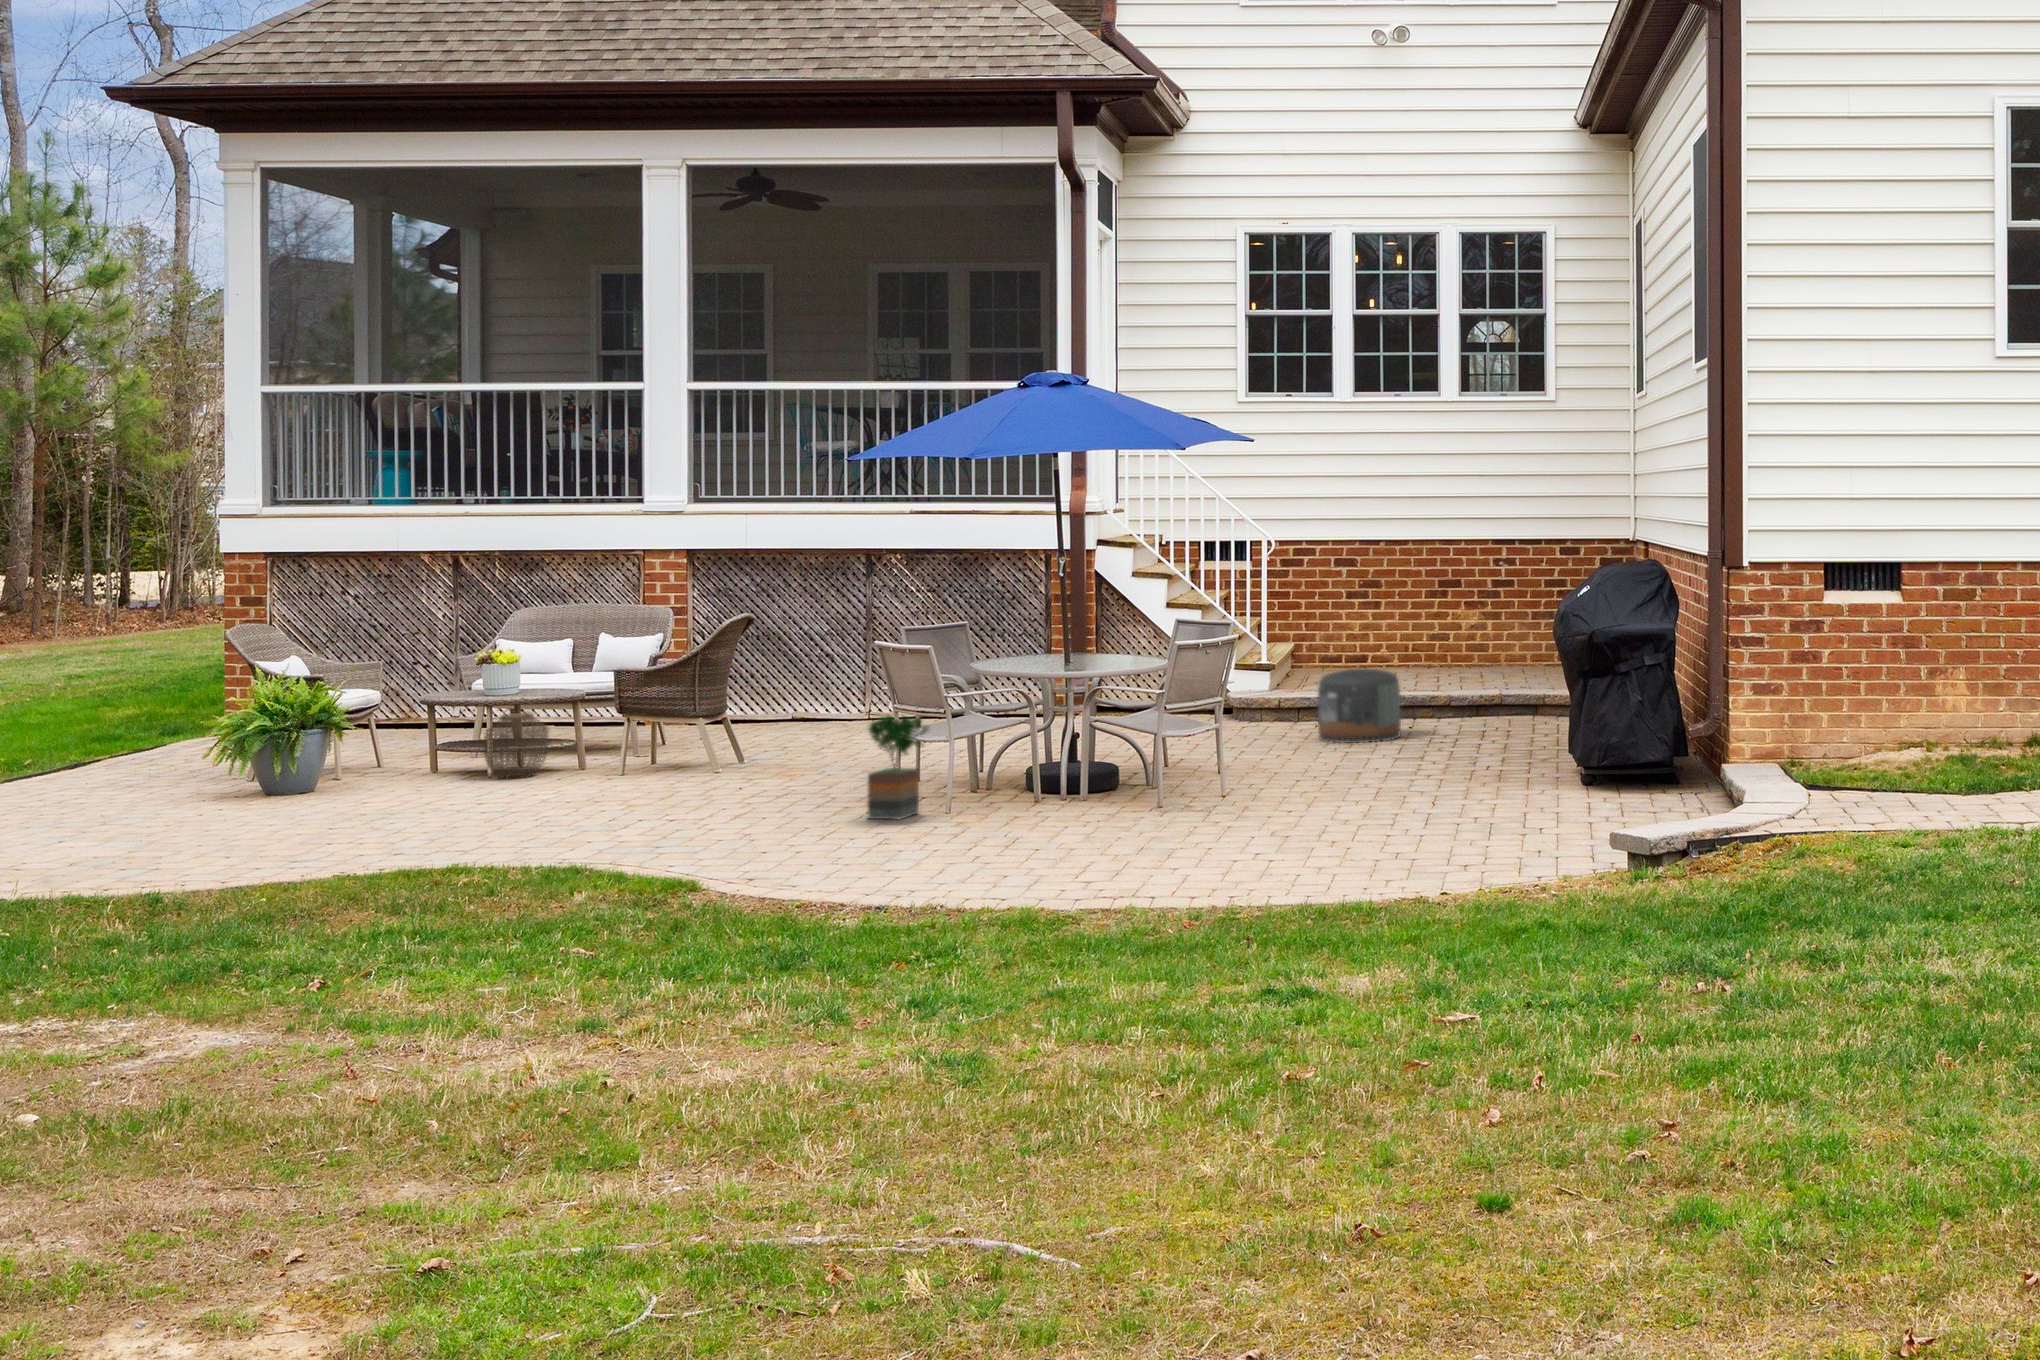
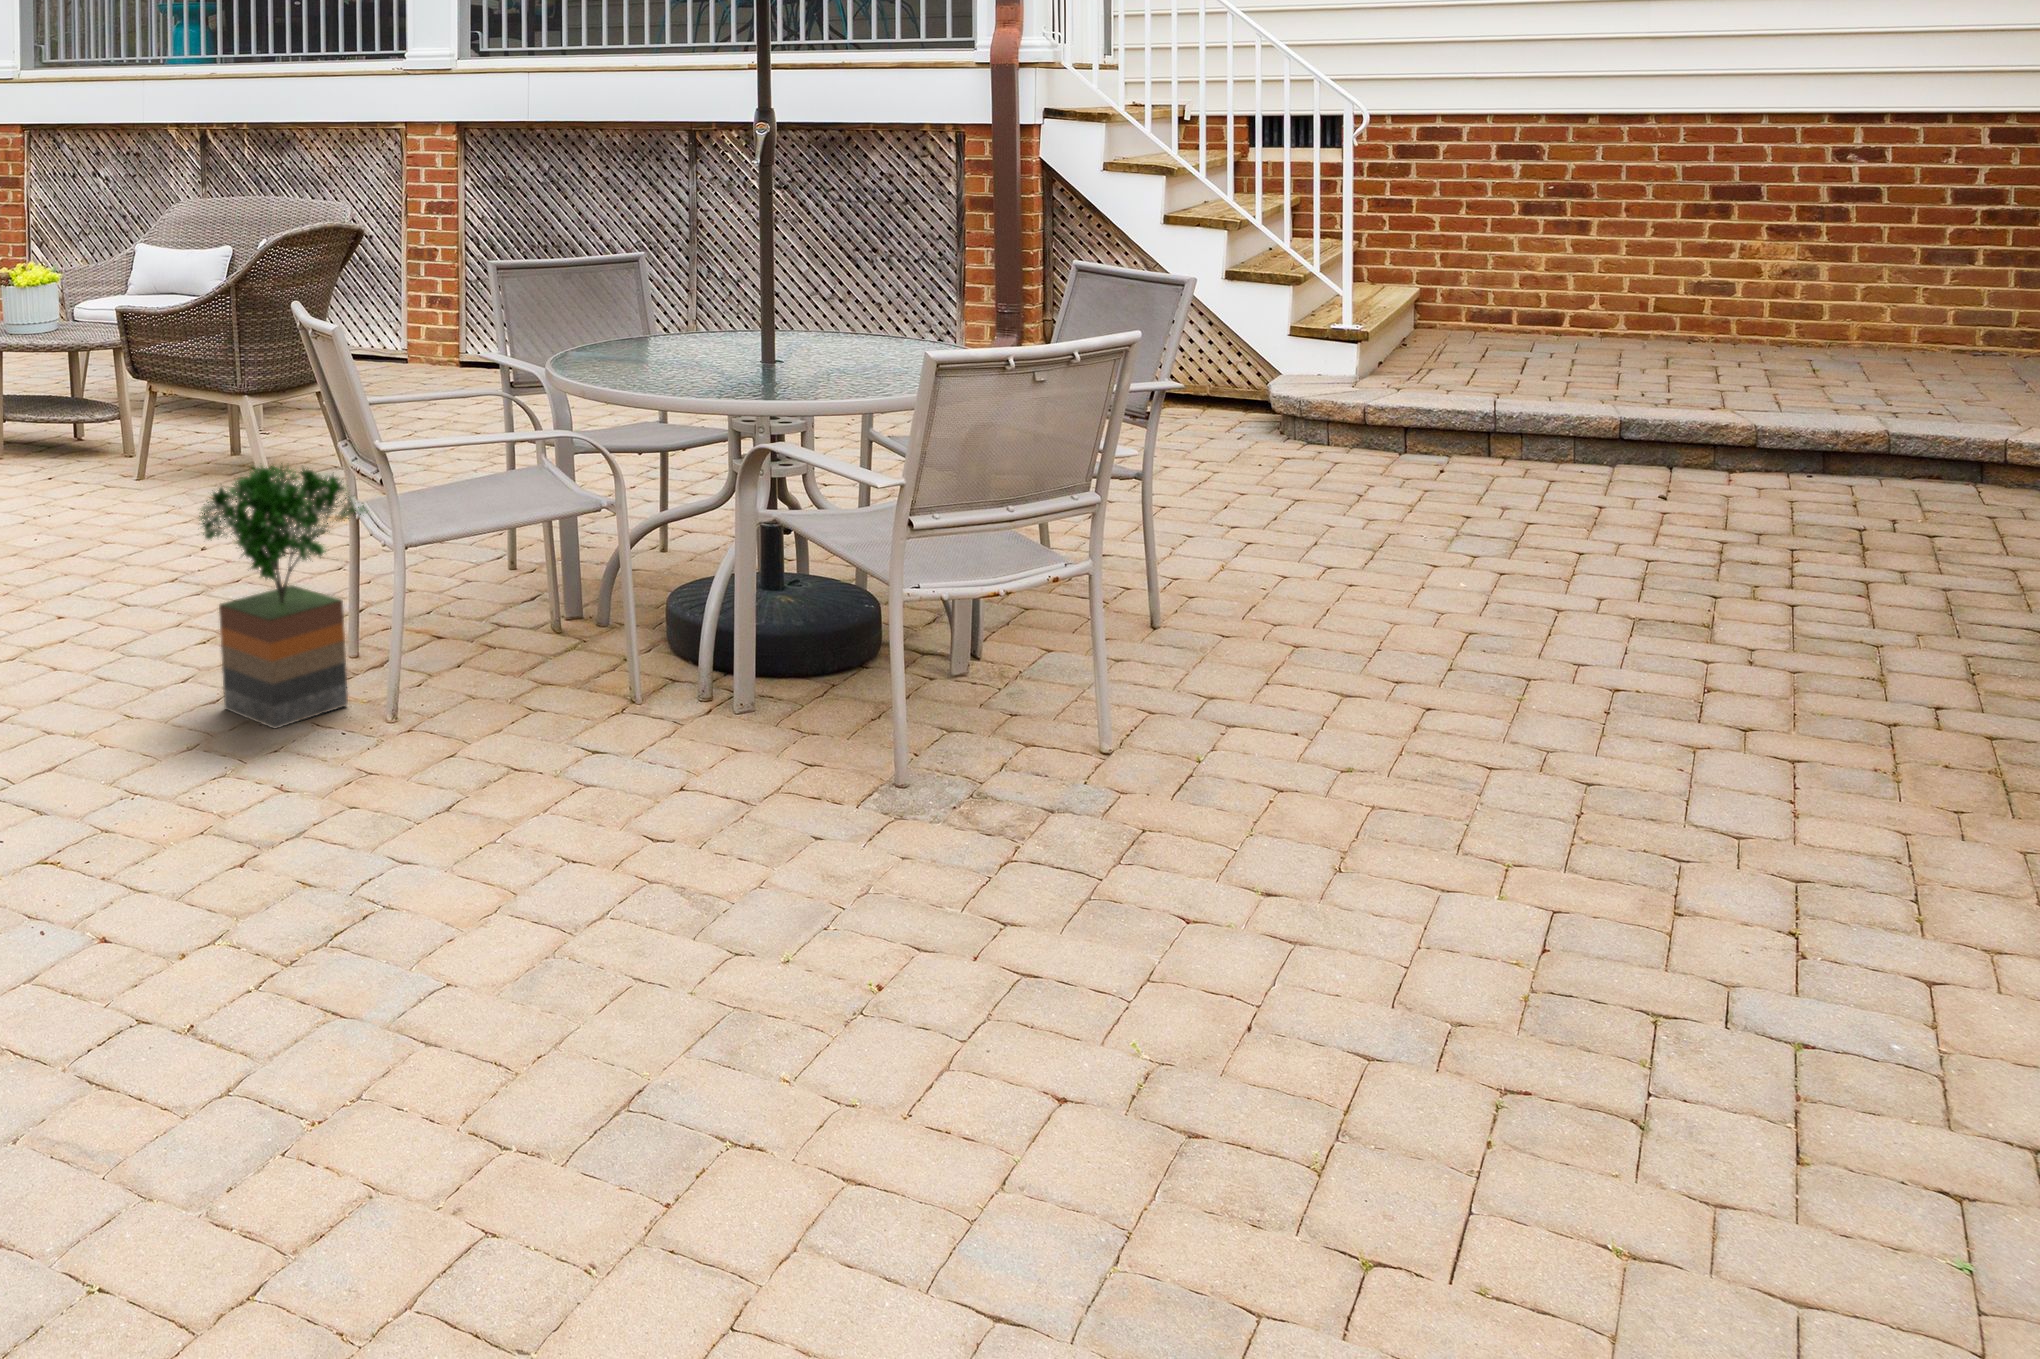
pouf: present [1318,669,1401,743] -> none [1451,371,1664,547]
woven basket: present [484,712,549,779] -> none [17,357,113,460]

